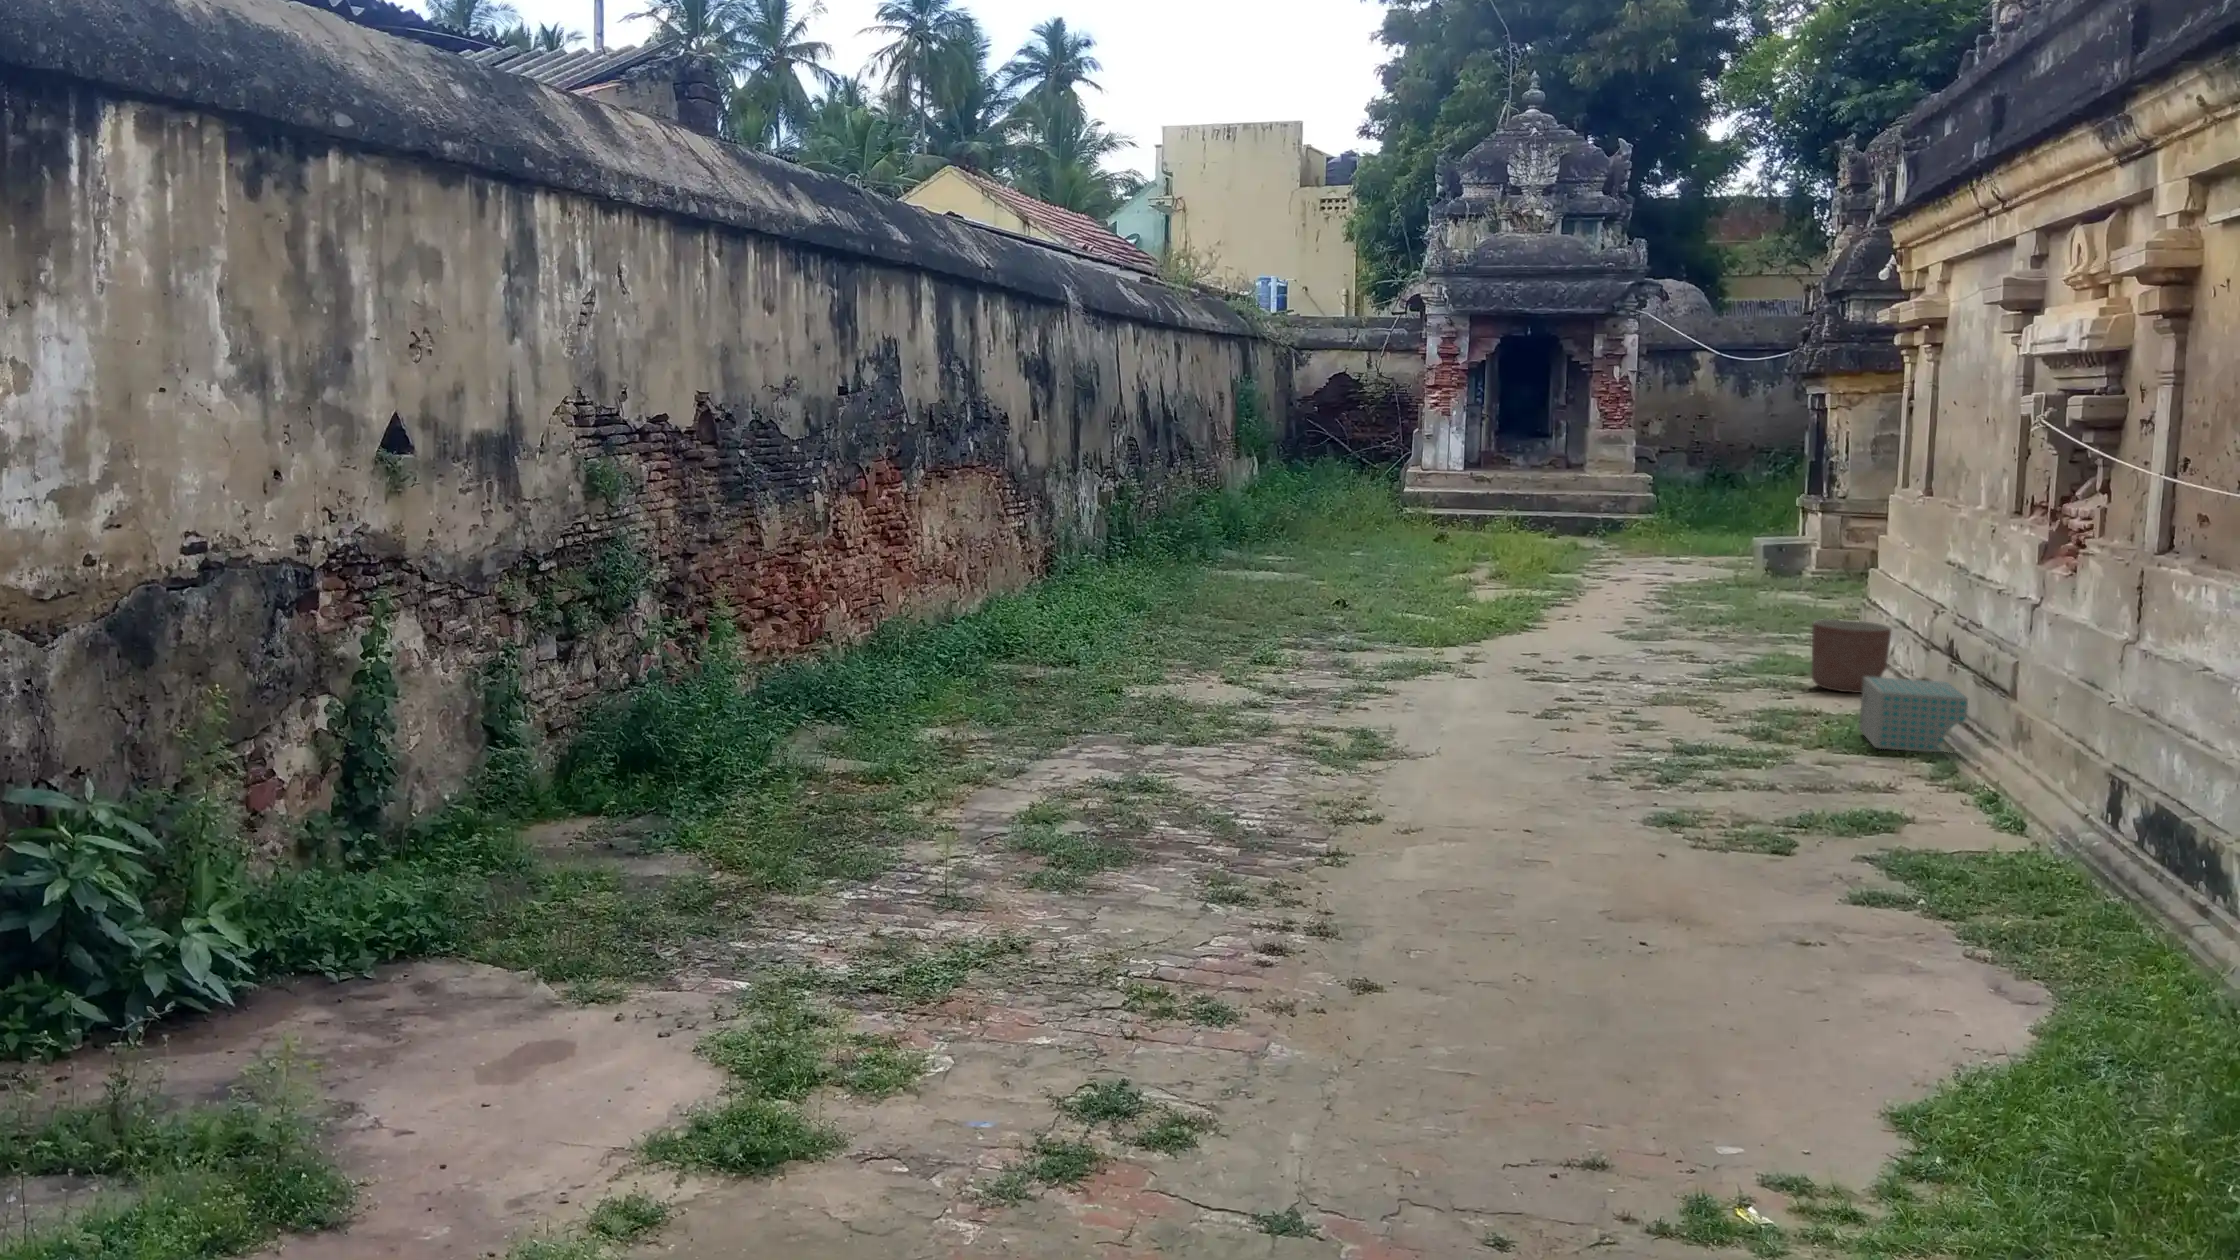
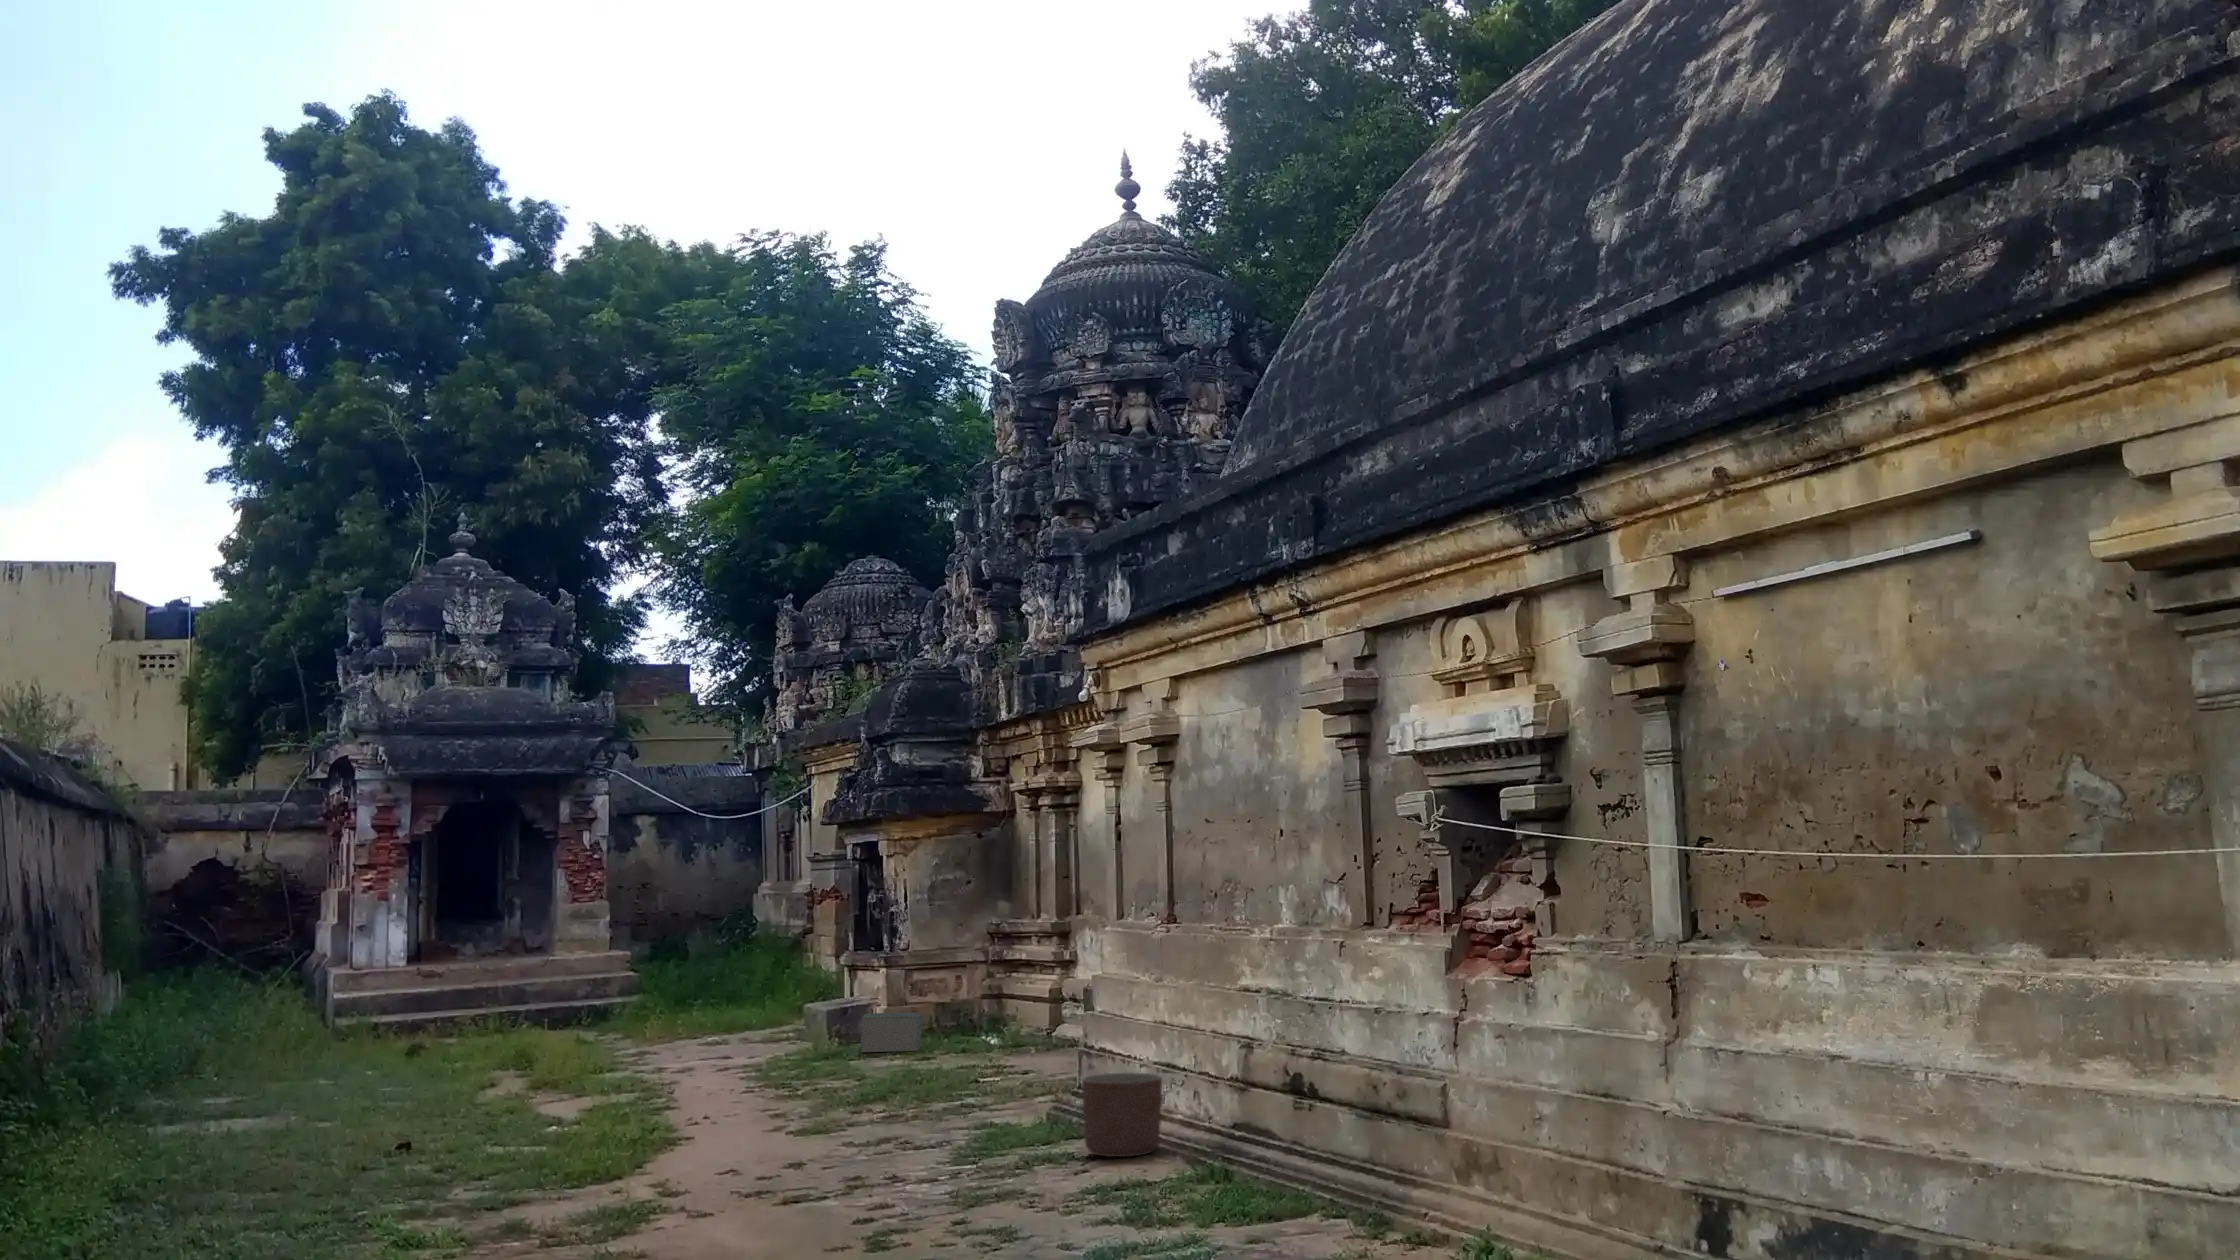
storage box: present [1859,677,1968,752] -> present [861,1012,922,1052]

